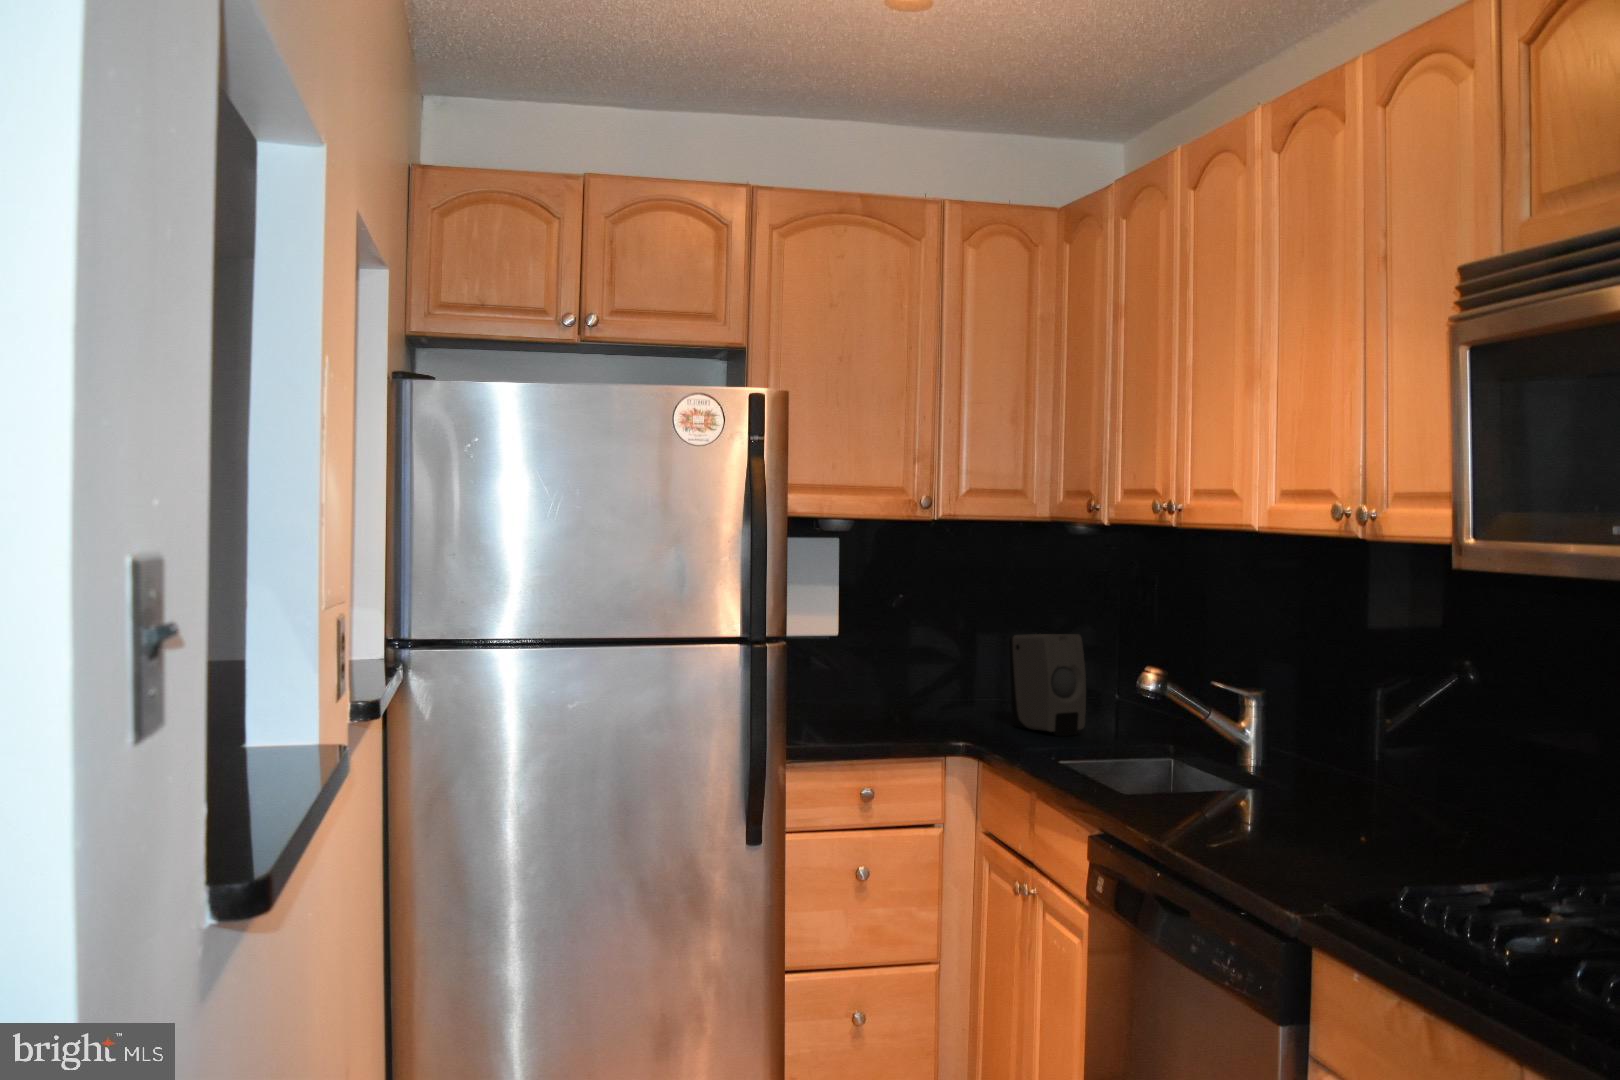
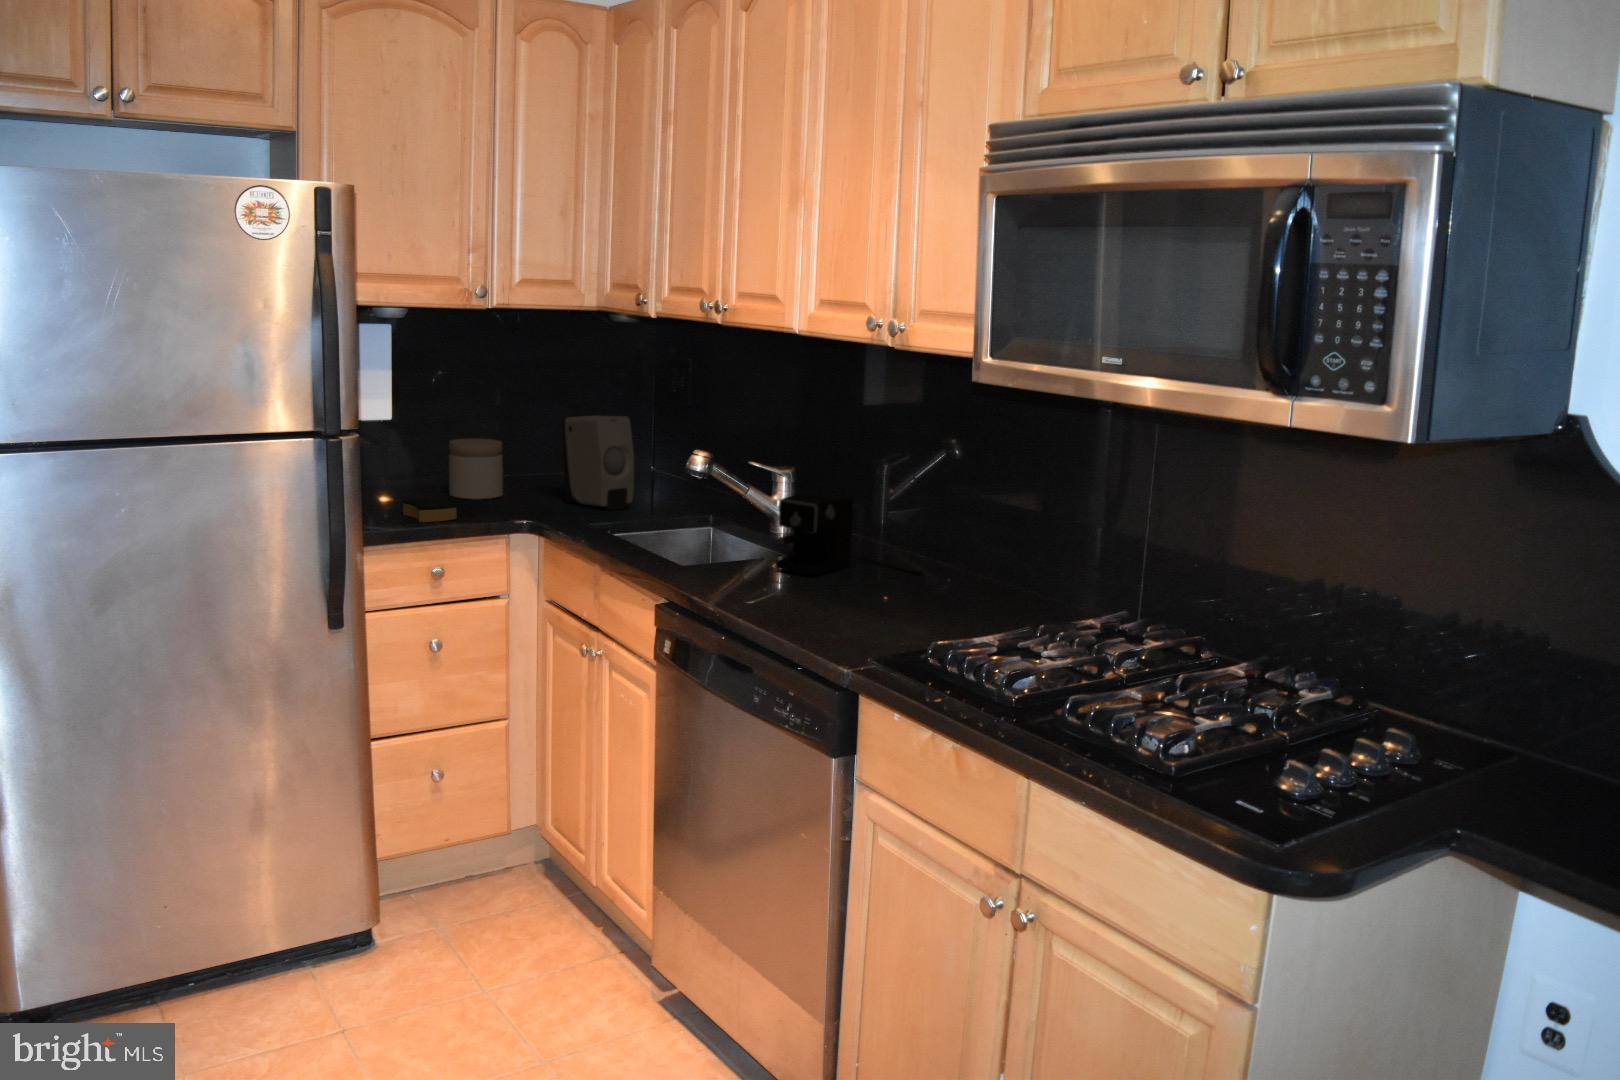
jar: none [893,657,948,720] -> present [449,438,503,500]
sponge: none [838,714,890,738] -> present [403,498,457,522]
coffee maker: none [1238,714,1439,825] -> present [776,491,923,575]

